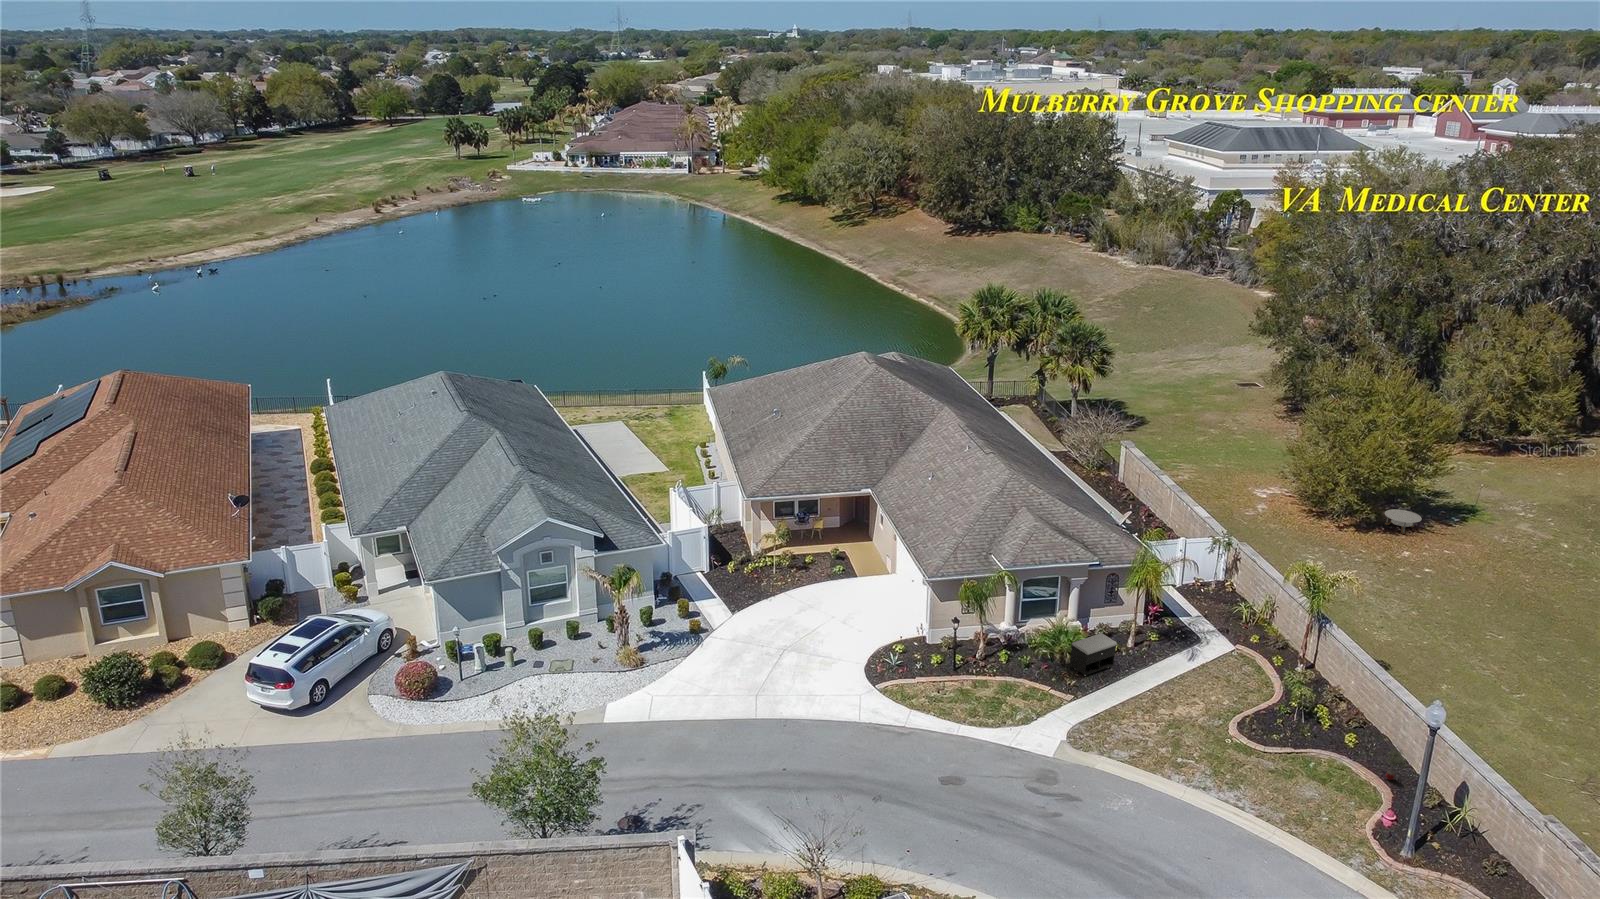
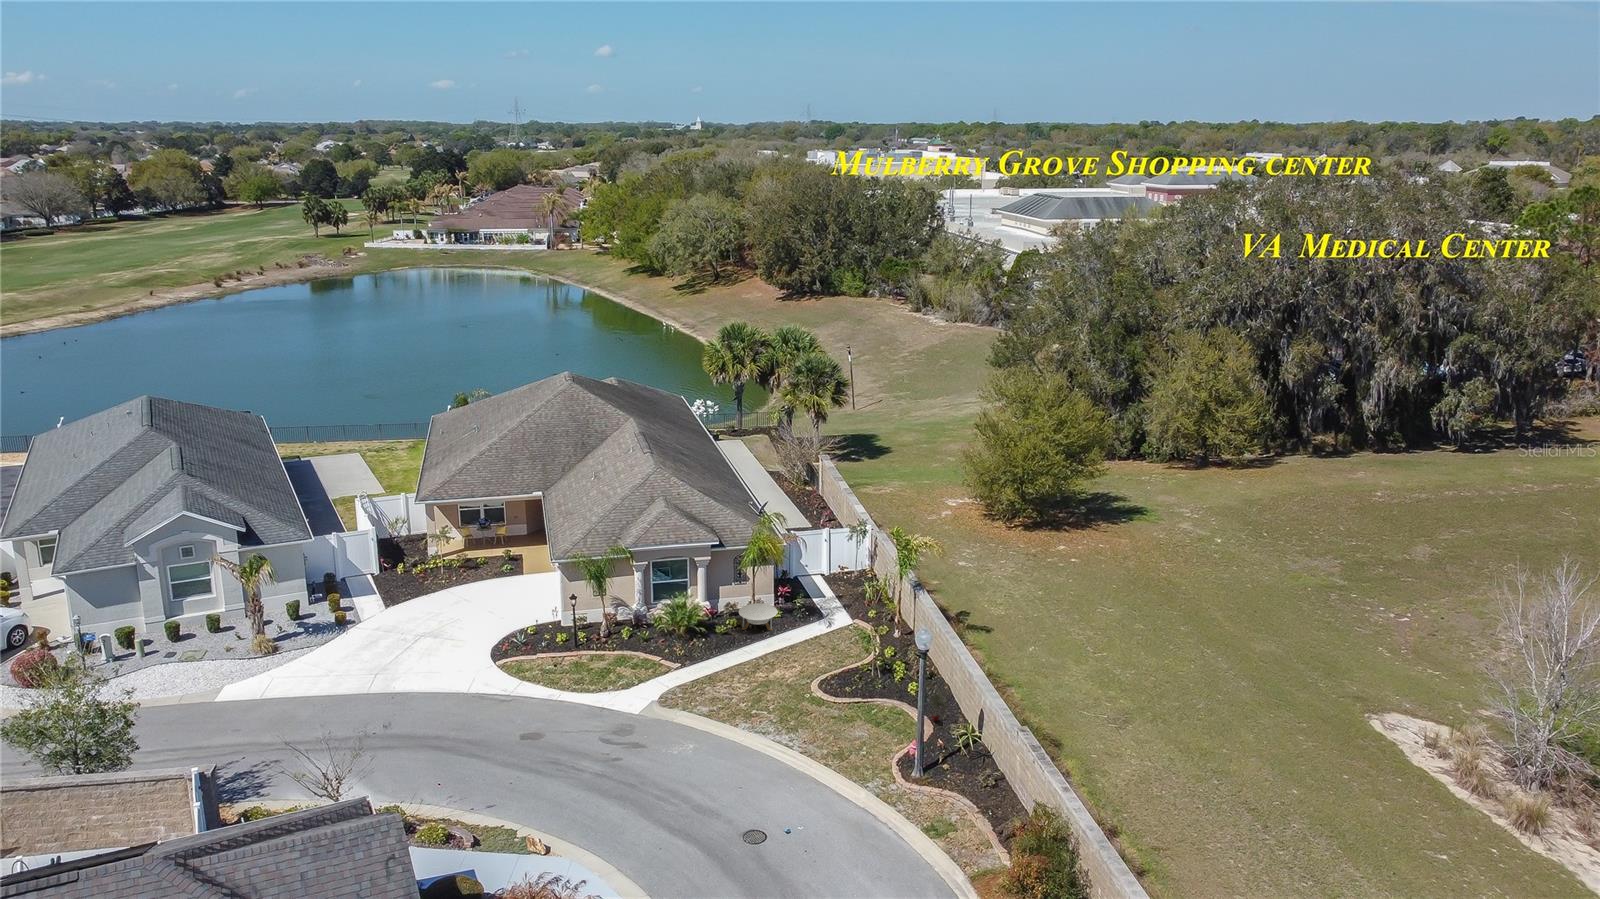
round table: present [1385,509,1422,534] -> present [739,603,777,631]
storage bench: present [1070,633,1117,676] -> none [688,609,730,648]

